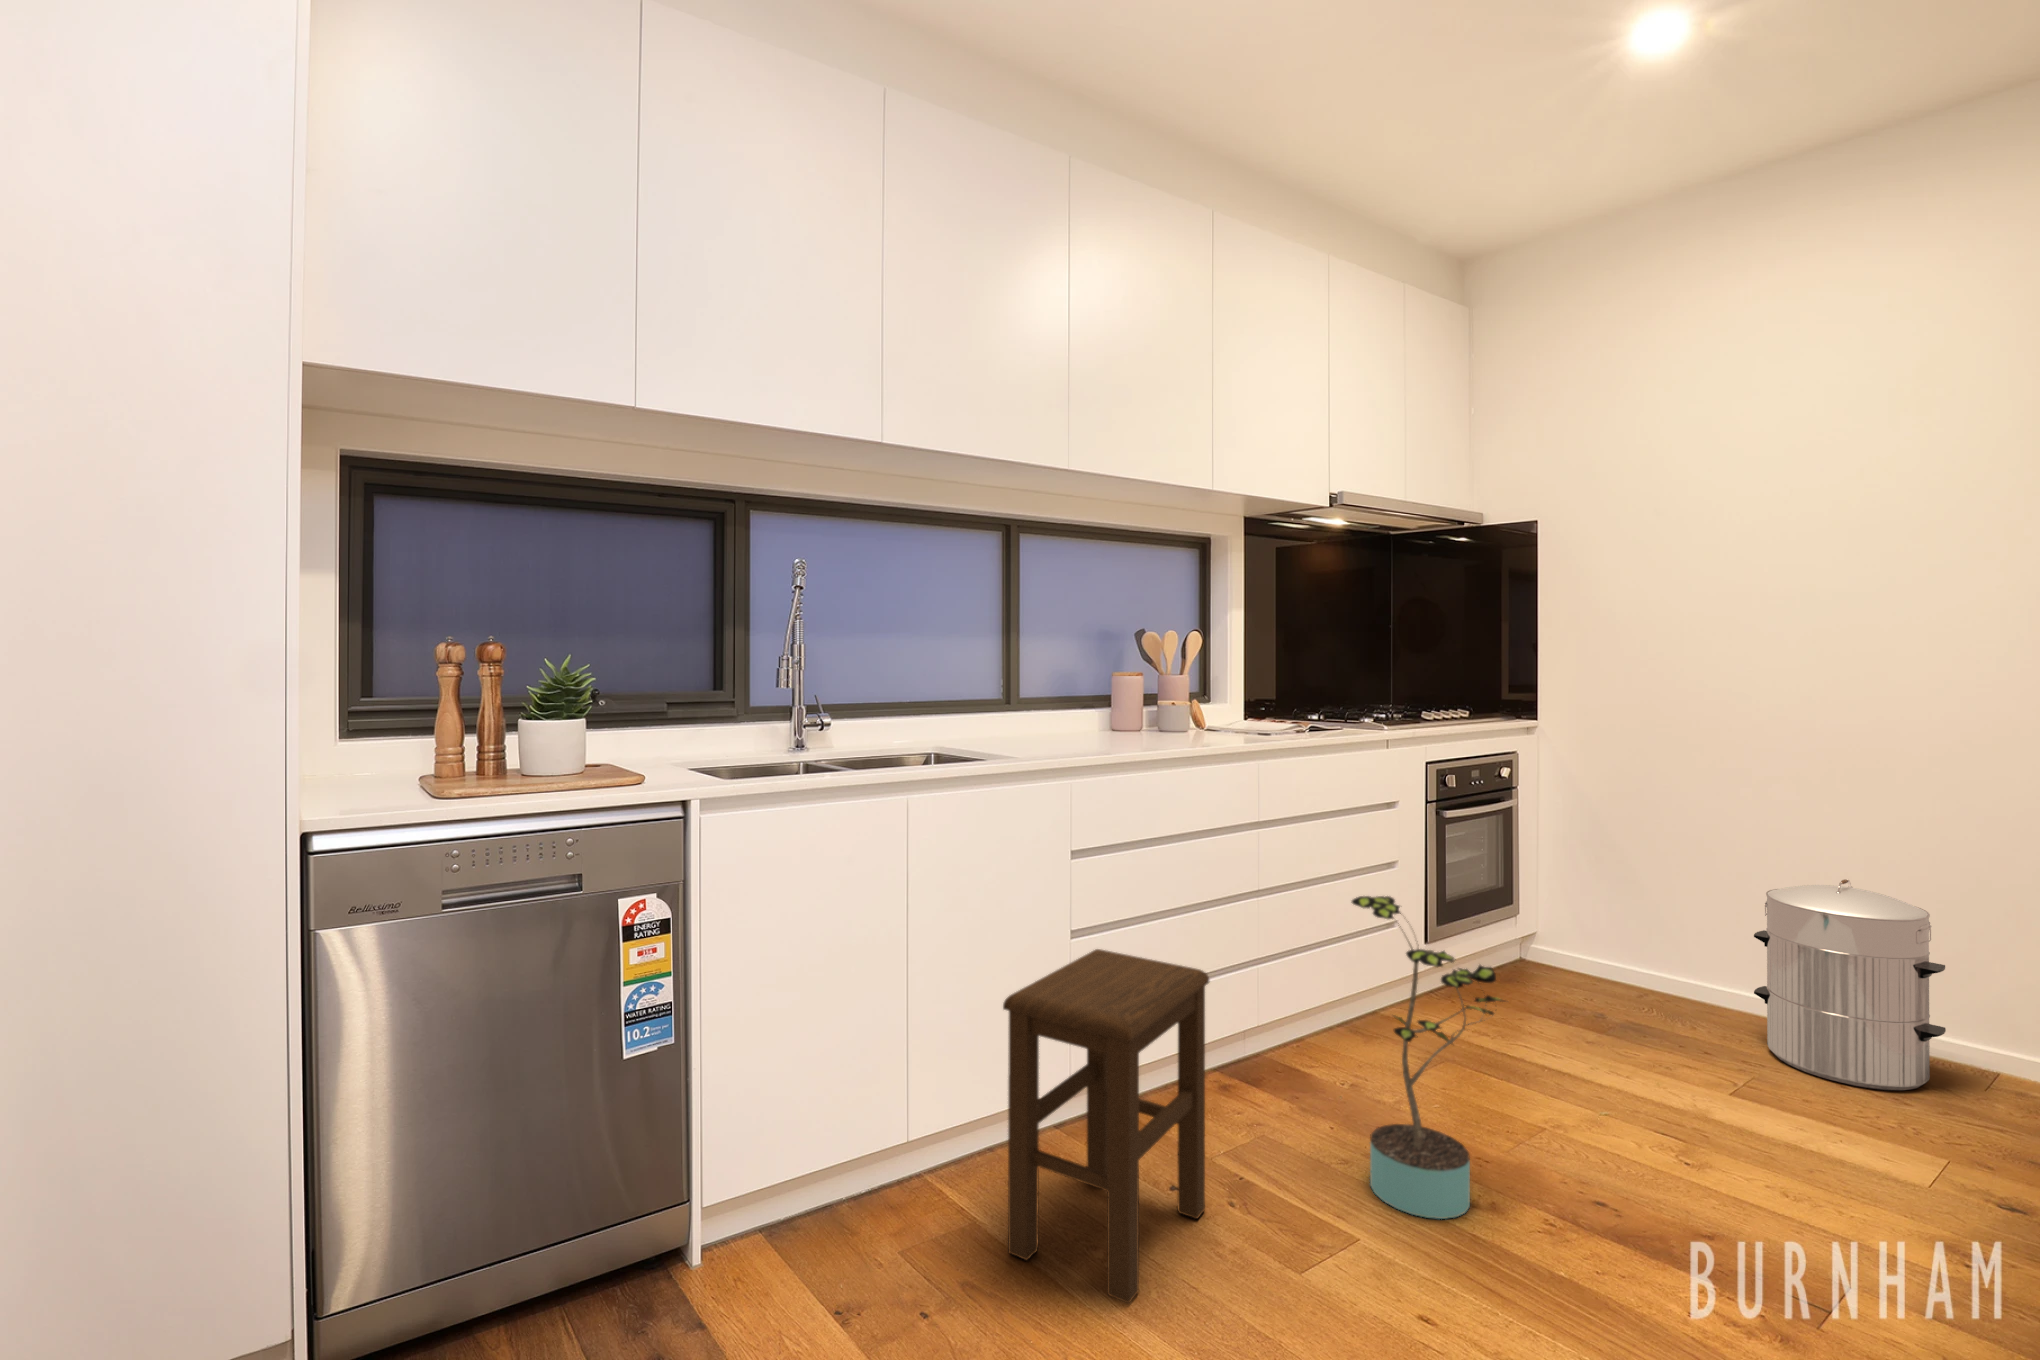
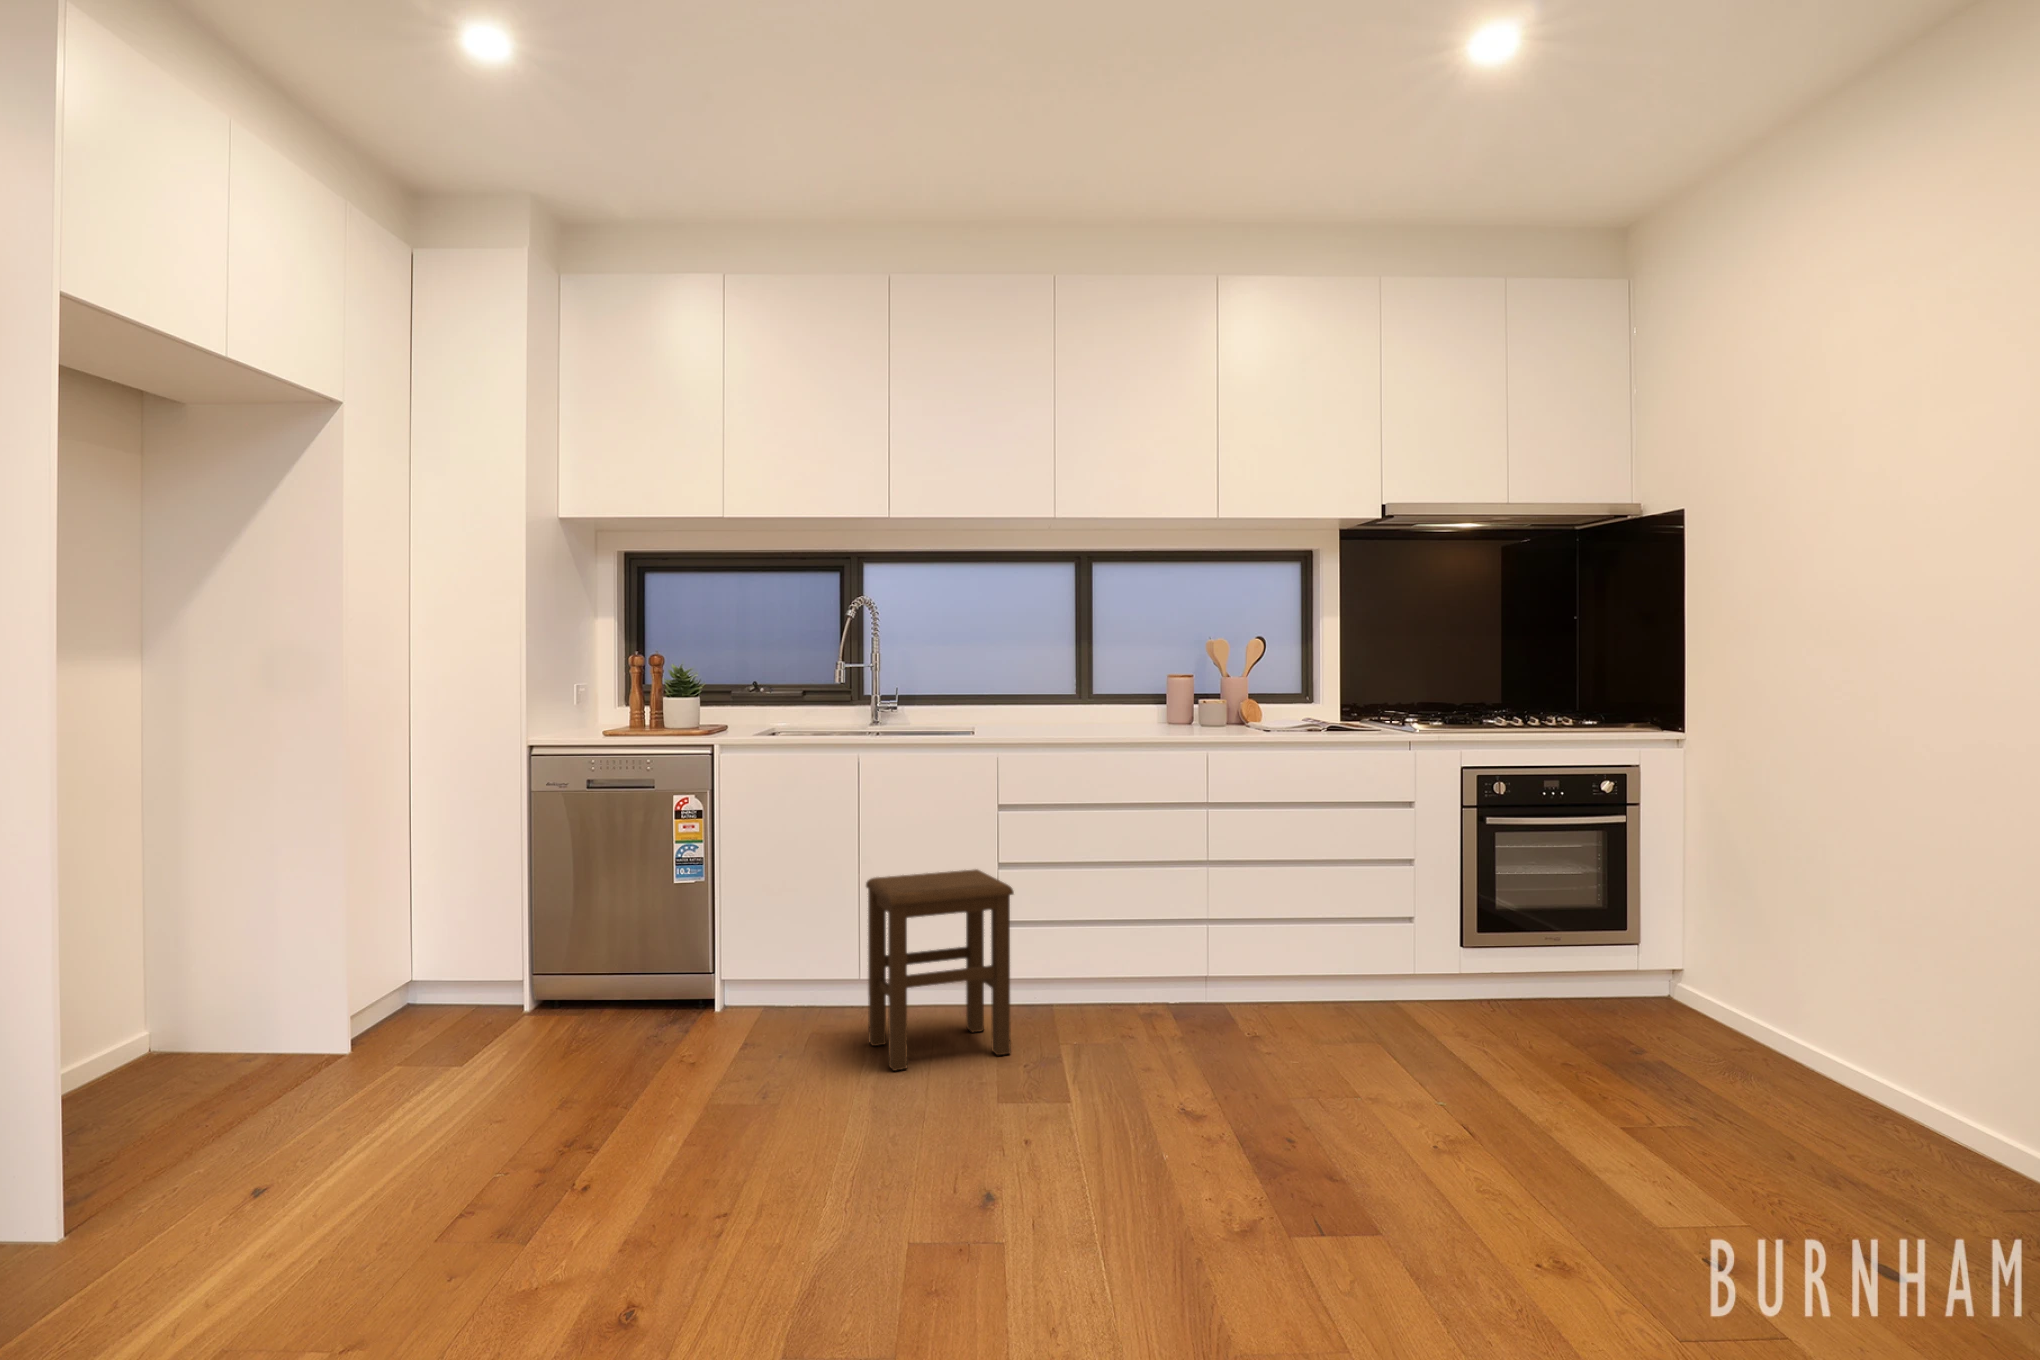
waste bin: present [1754,879,1946,1090] -> none [1749,915,1921,1151]
potted plant: present [1352,896,1503,1219] -> none [1119,849,1254,1095]

